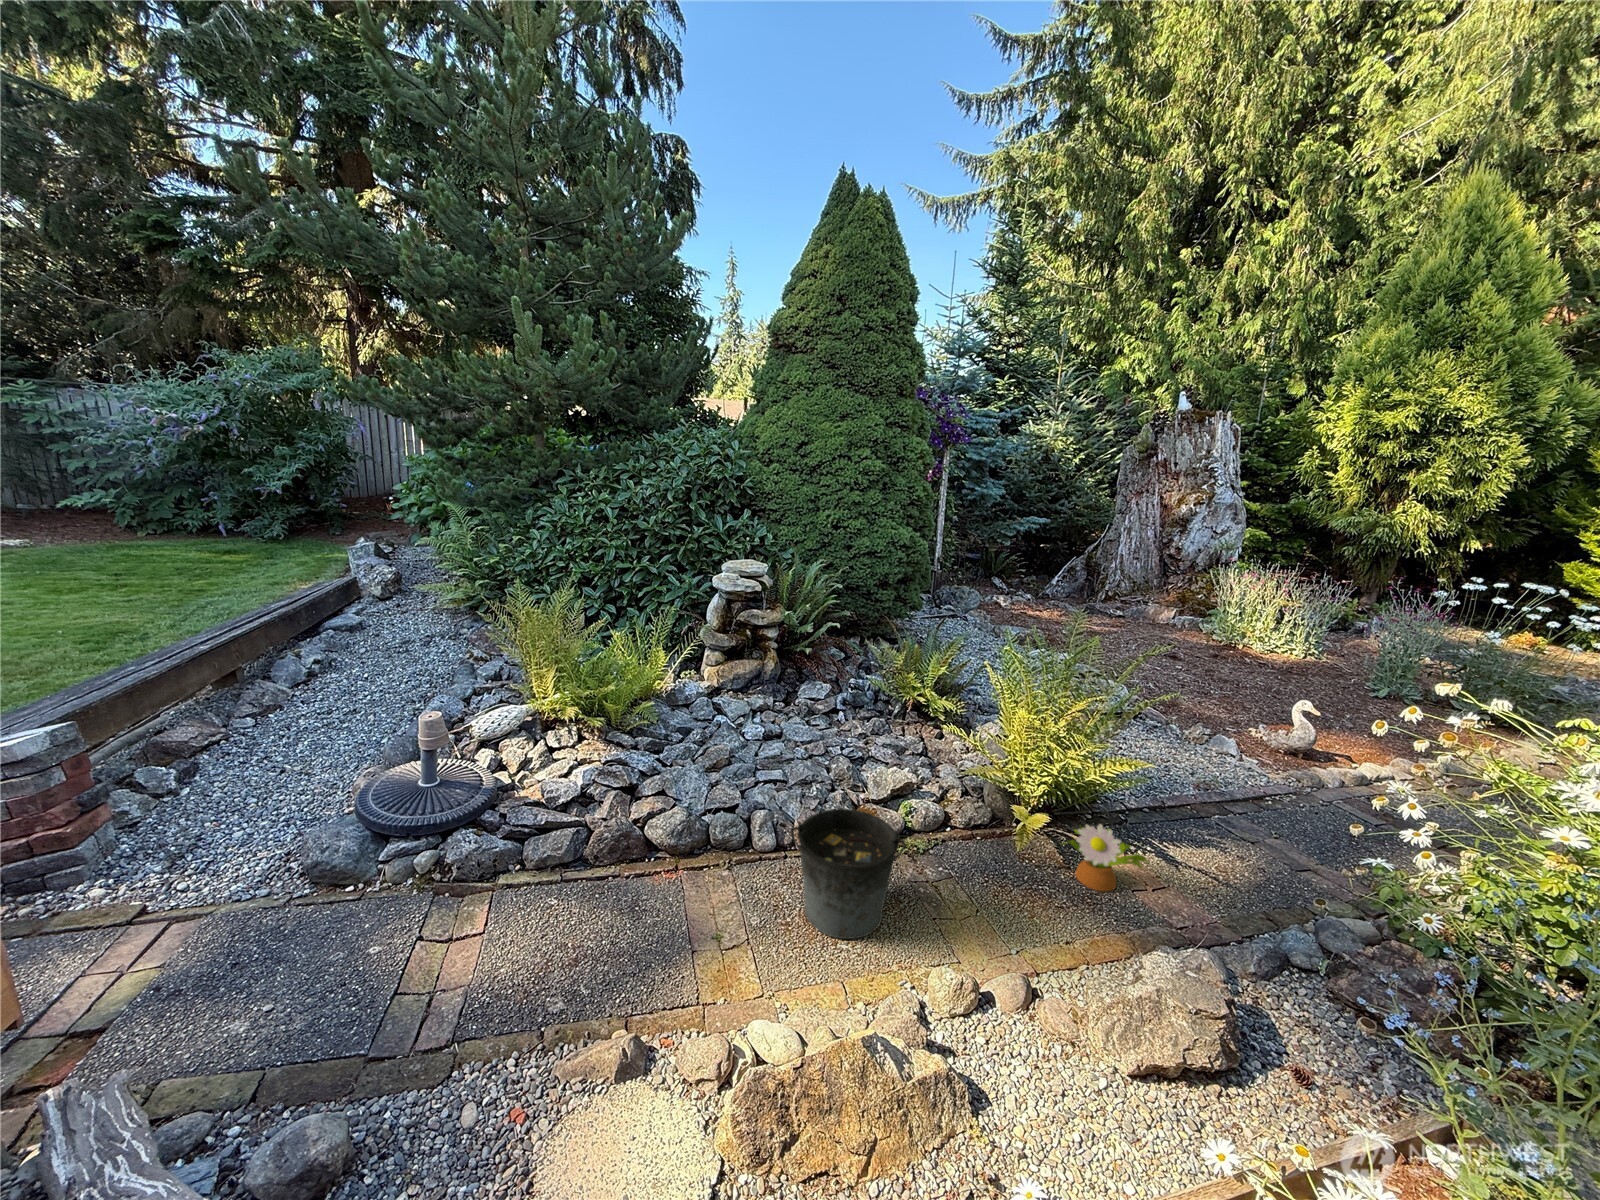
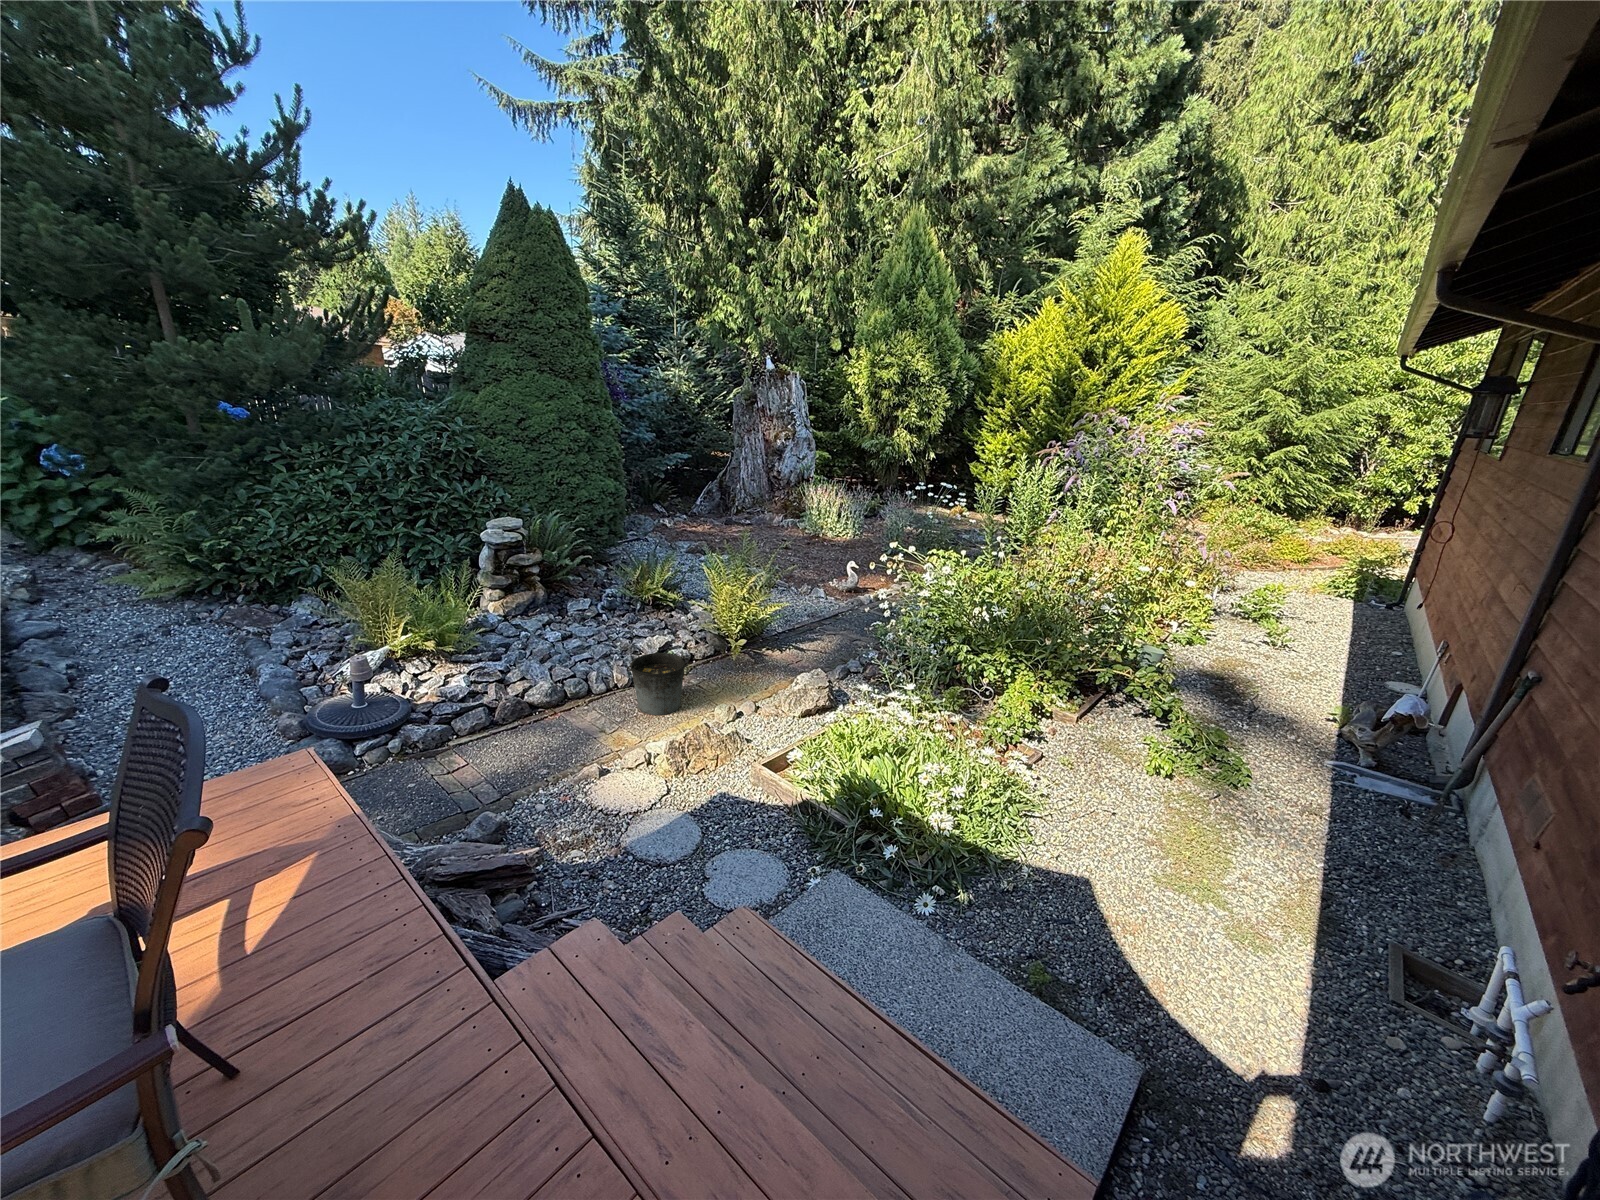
decorative plant: present [1062,824,1148,891] -> none [754,632,794,667]

